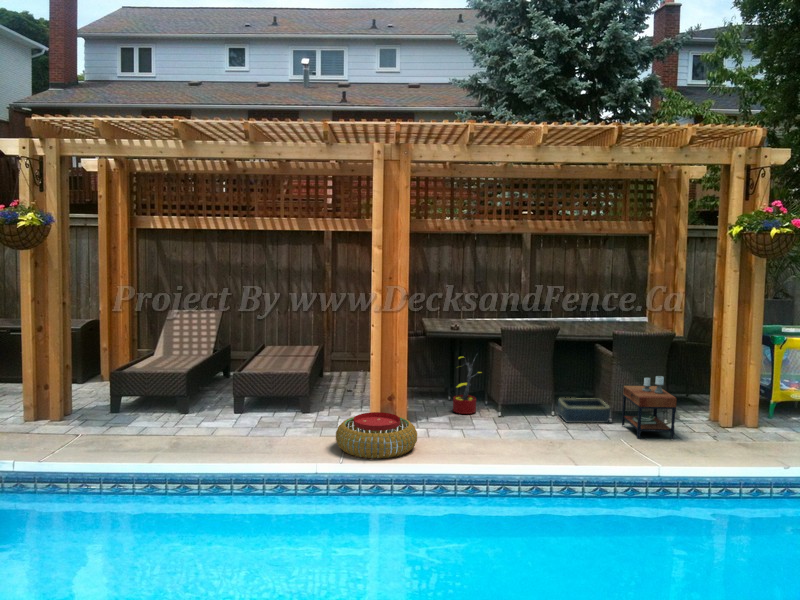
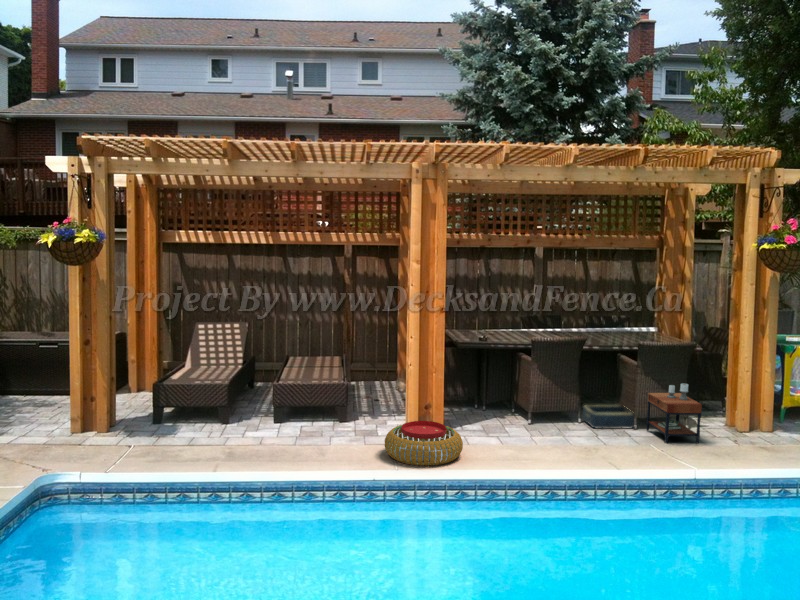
decorative plant: present [453,357,480,414] -> none [483,362,509,421]

